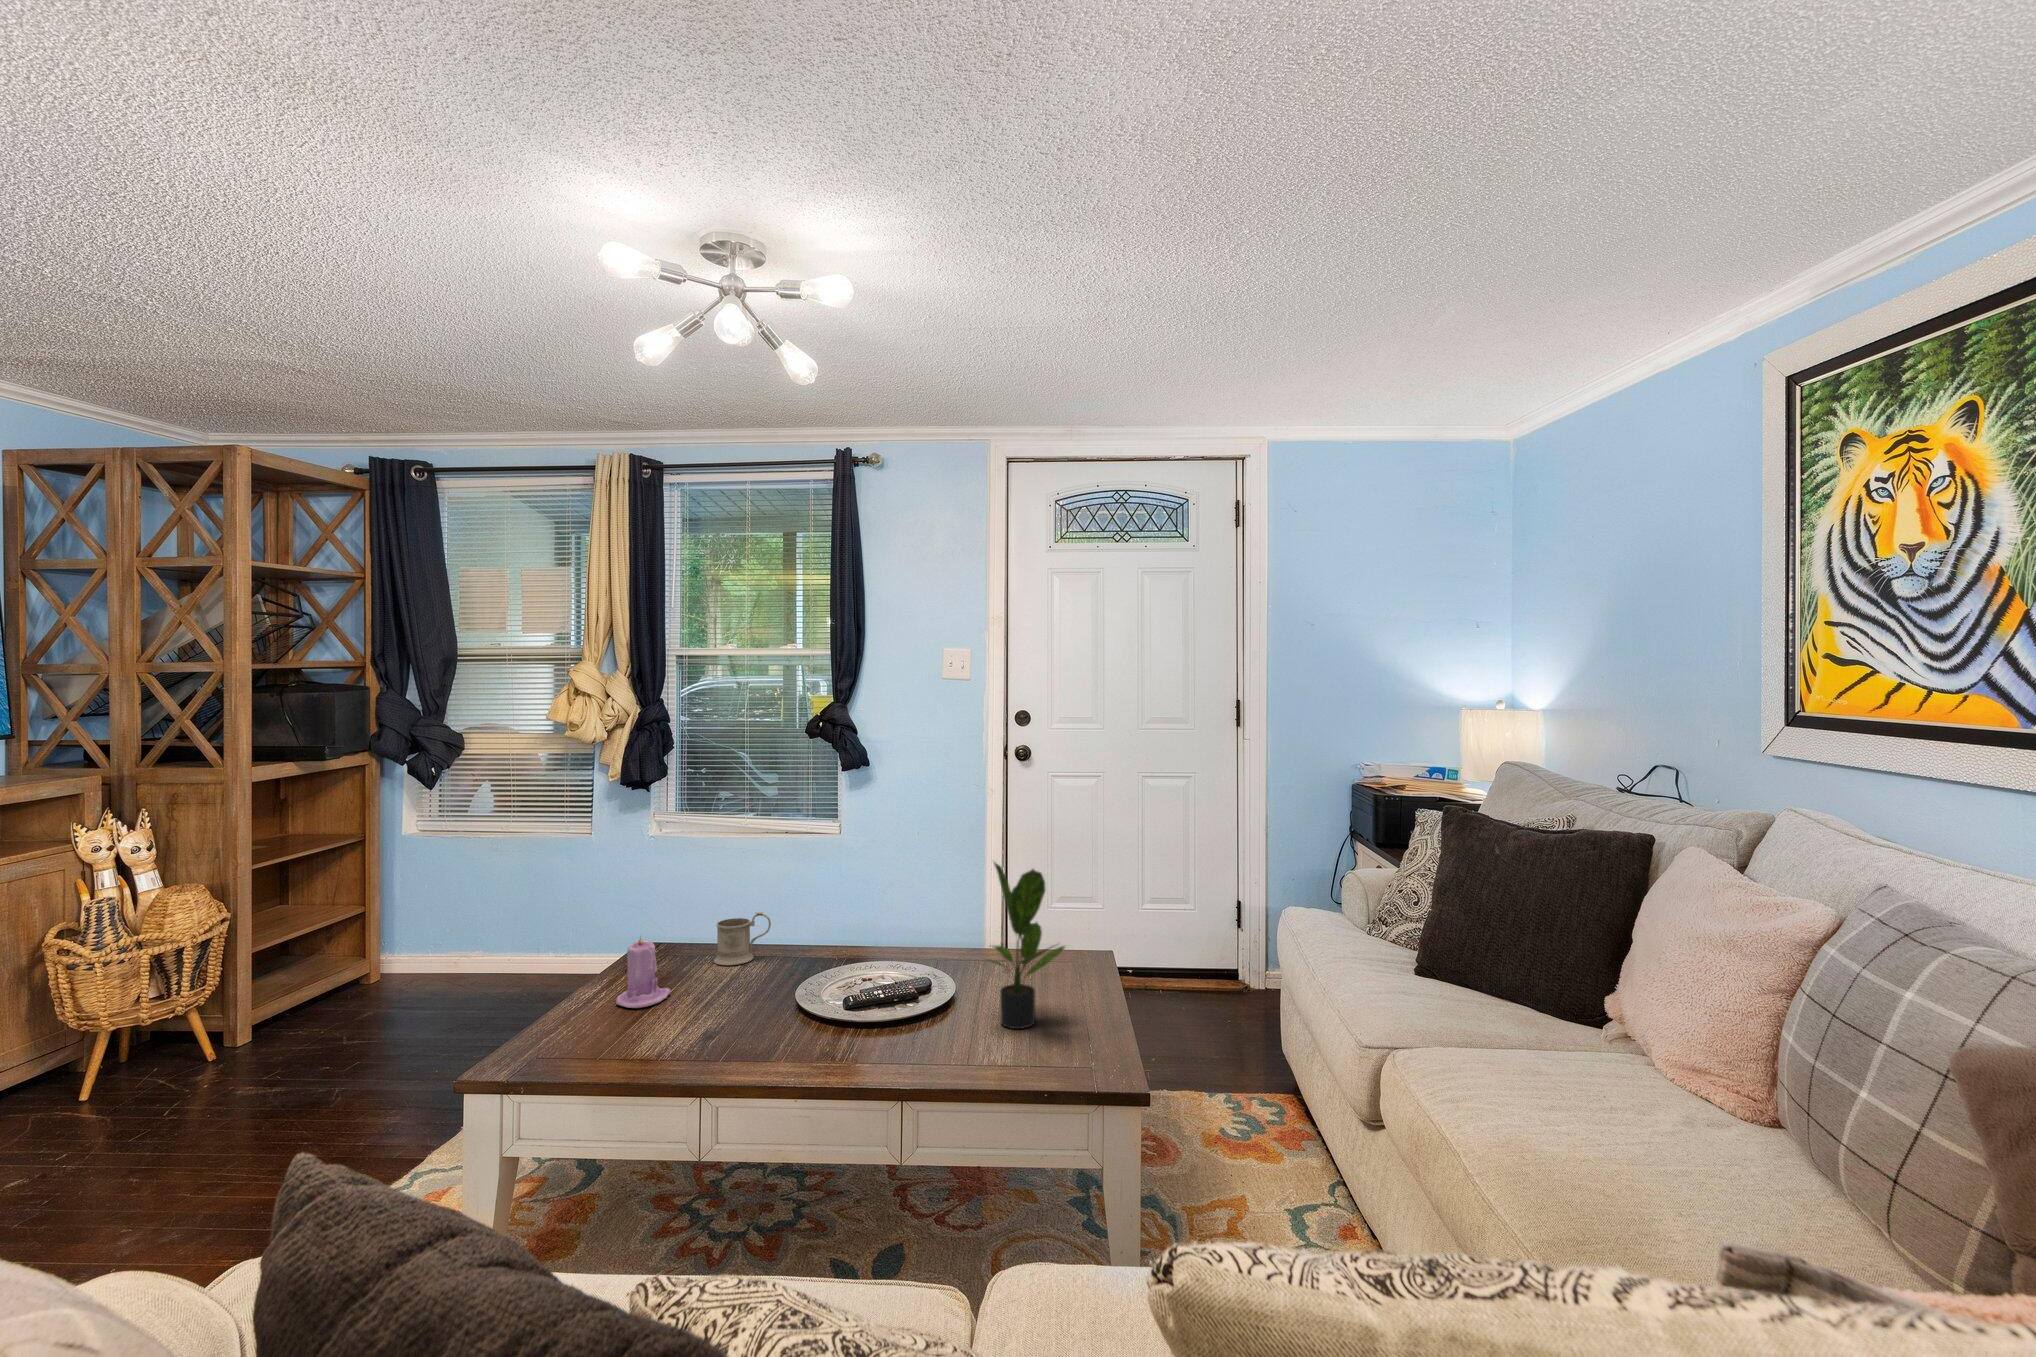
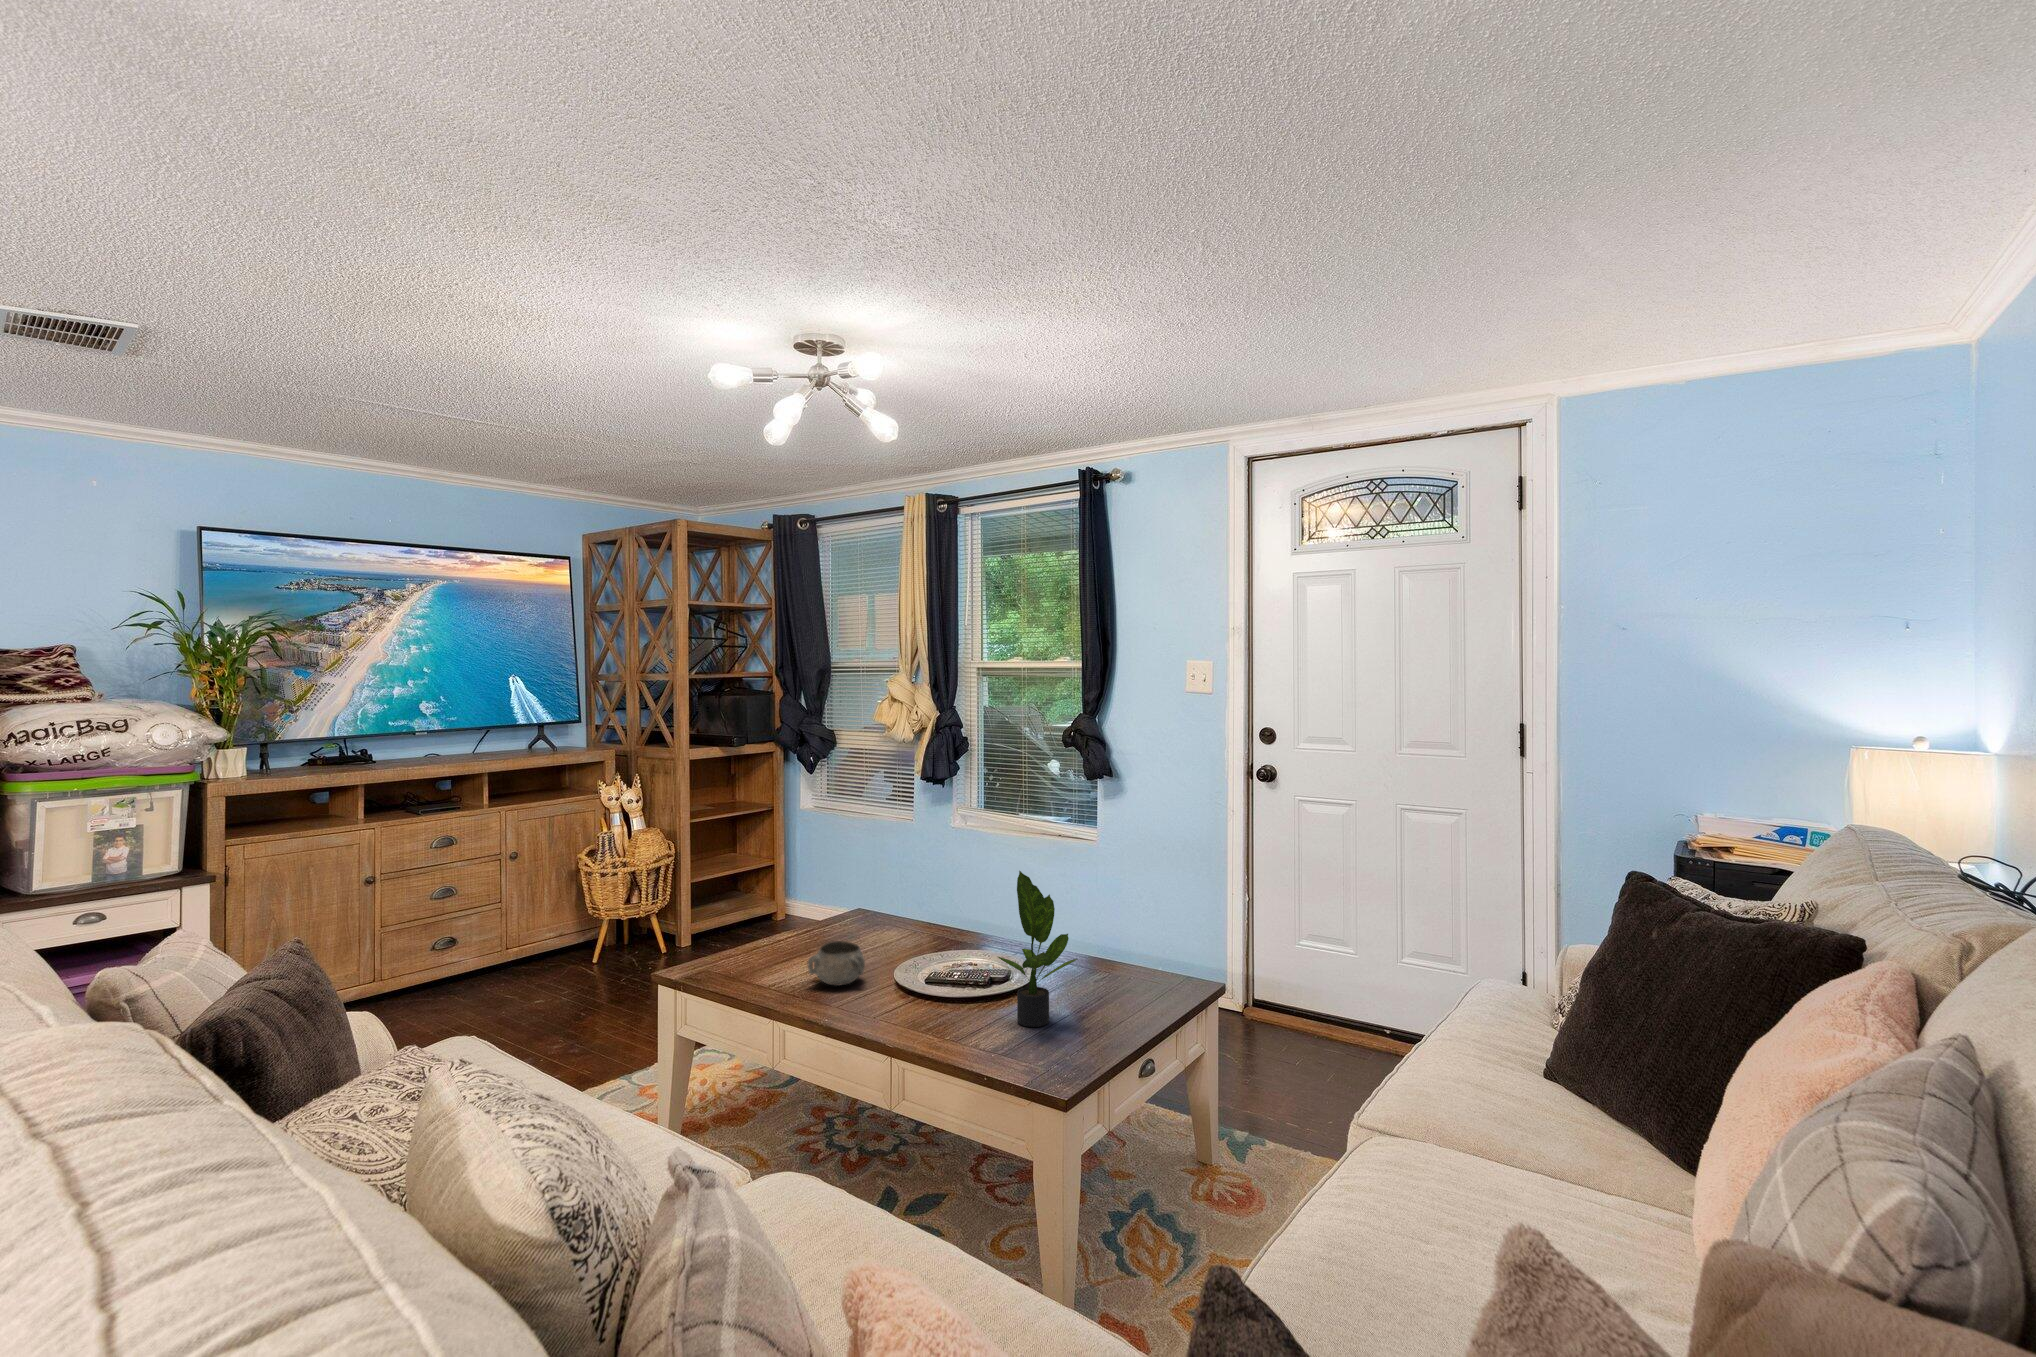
mug: present [714,912,771,965] -> none [883,895,925,936]
candle: present [616,936,671,1008] -> none [787,898,827,954]
decorative bowl: none [711,977,784,1034] -> present [808,941,865,986]

